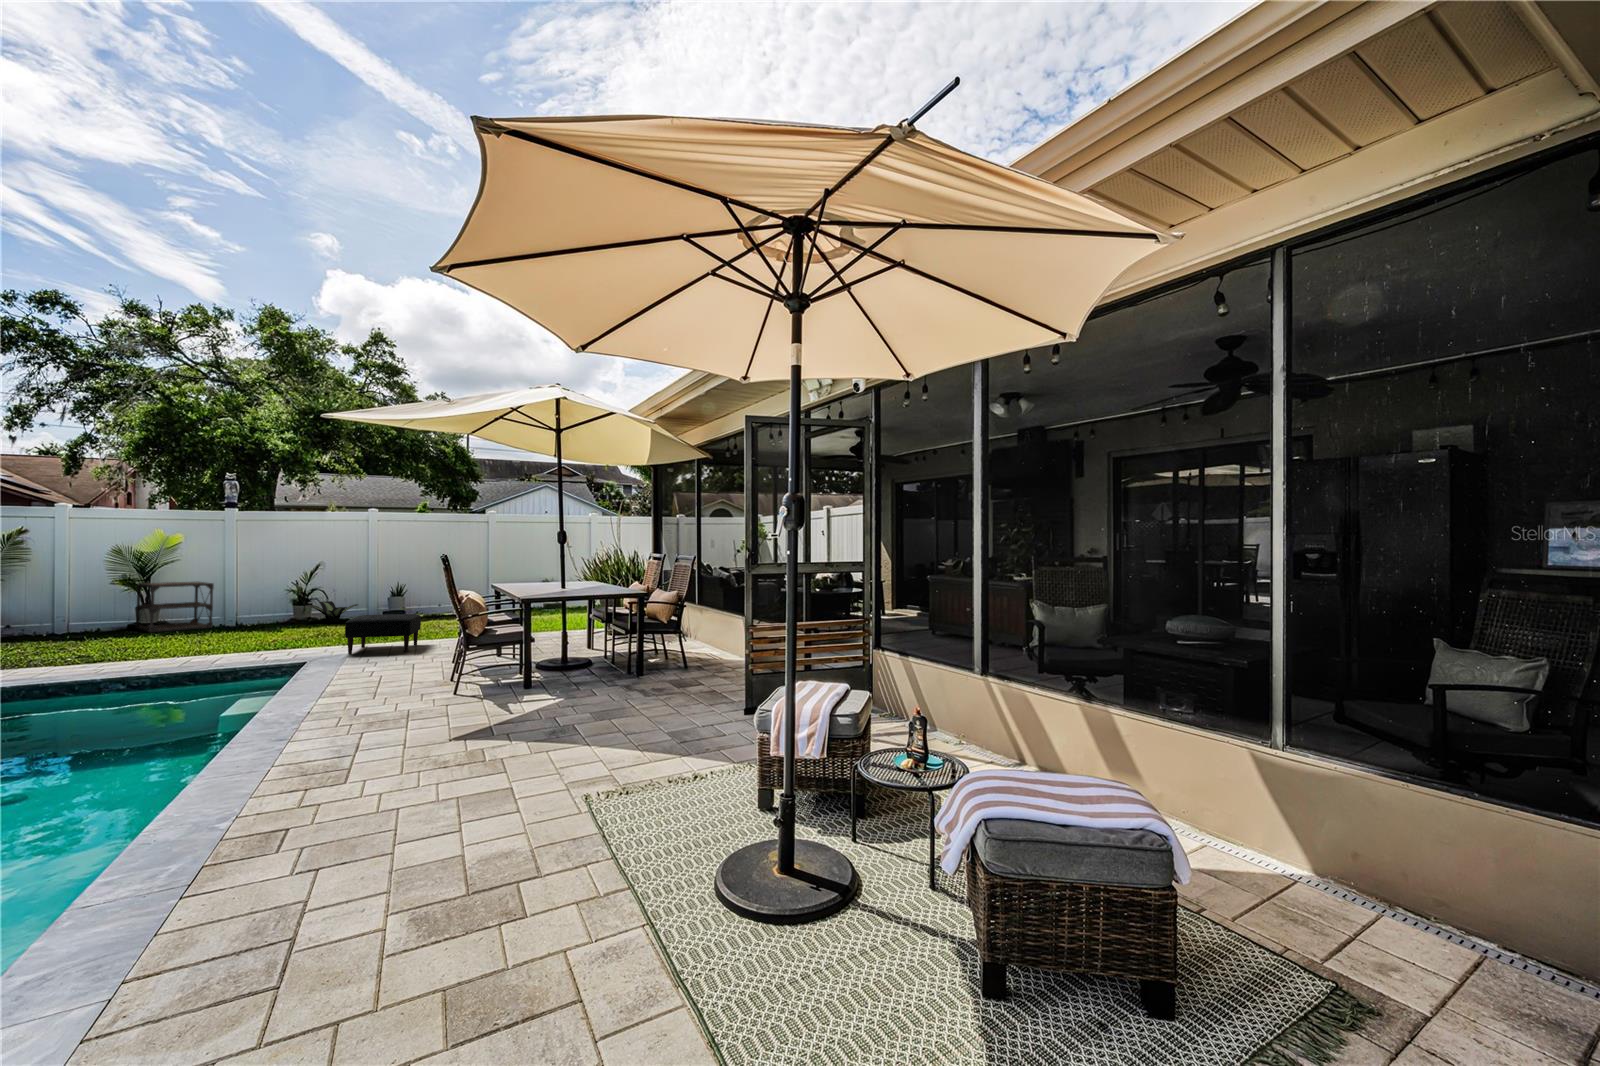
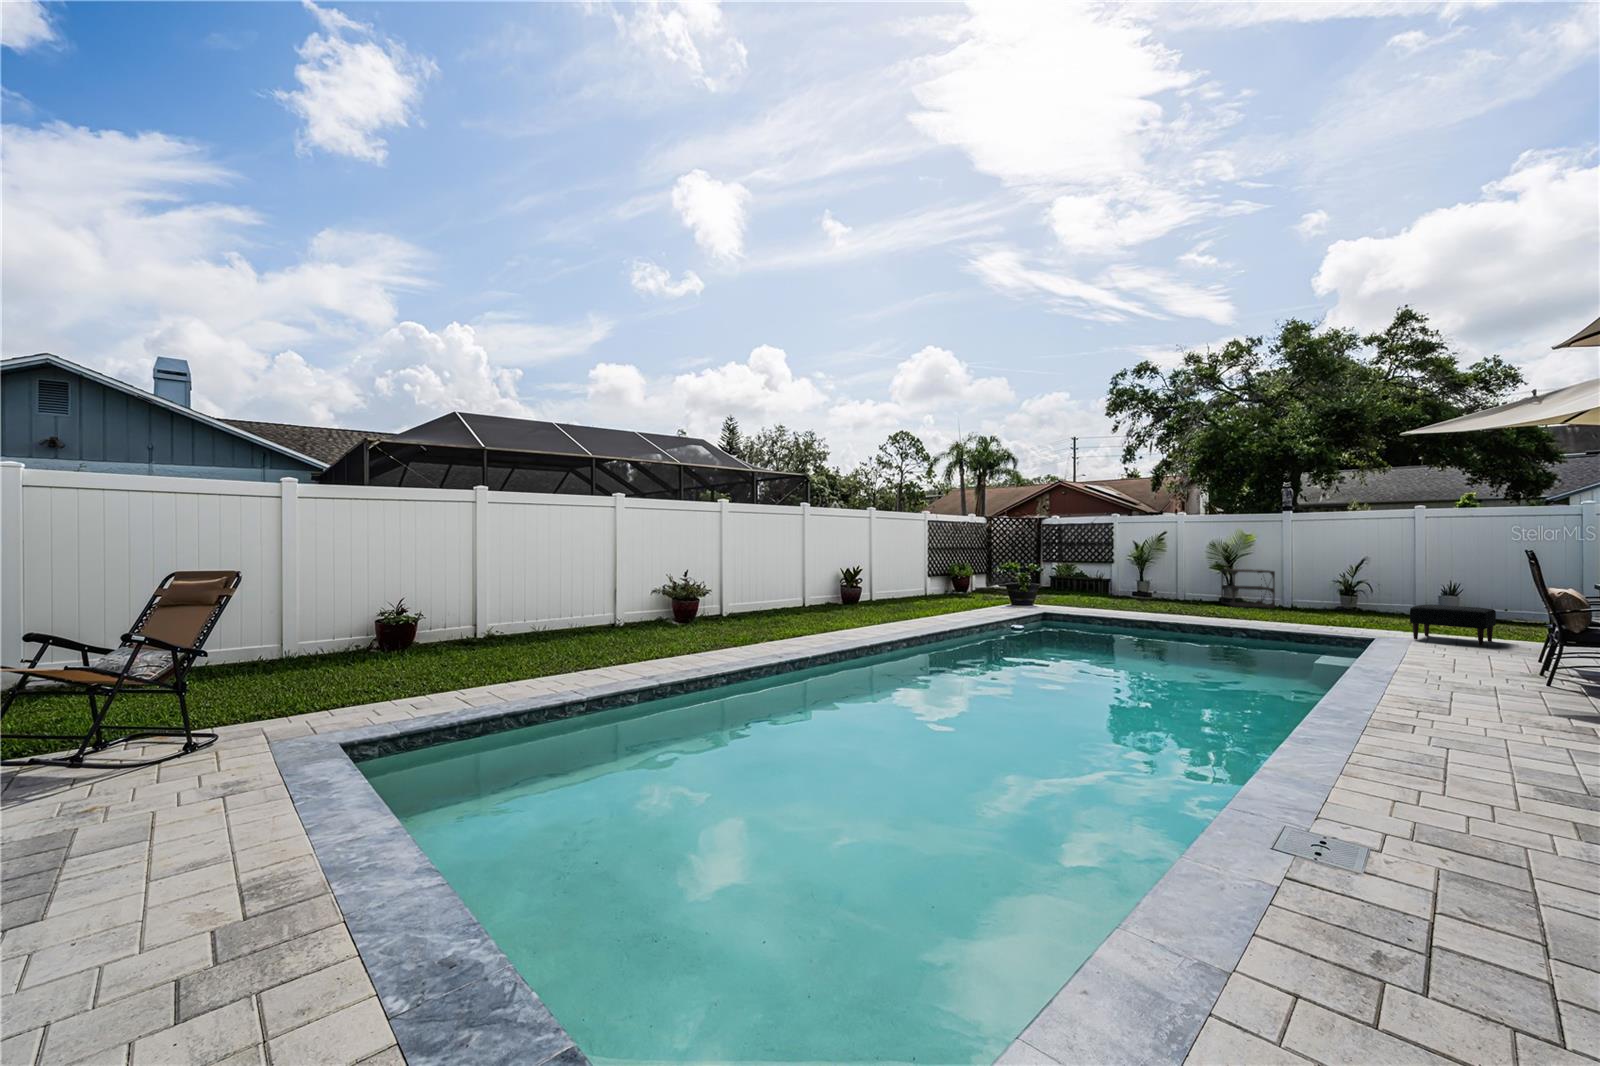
potted plant: present [307,601,358,623] -> none [1351,593,1409,615]

